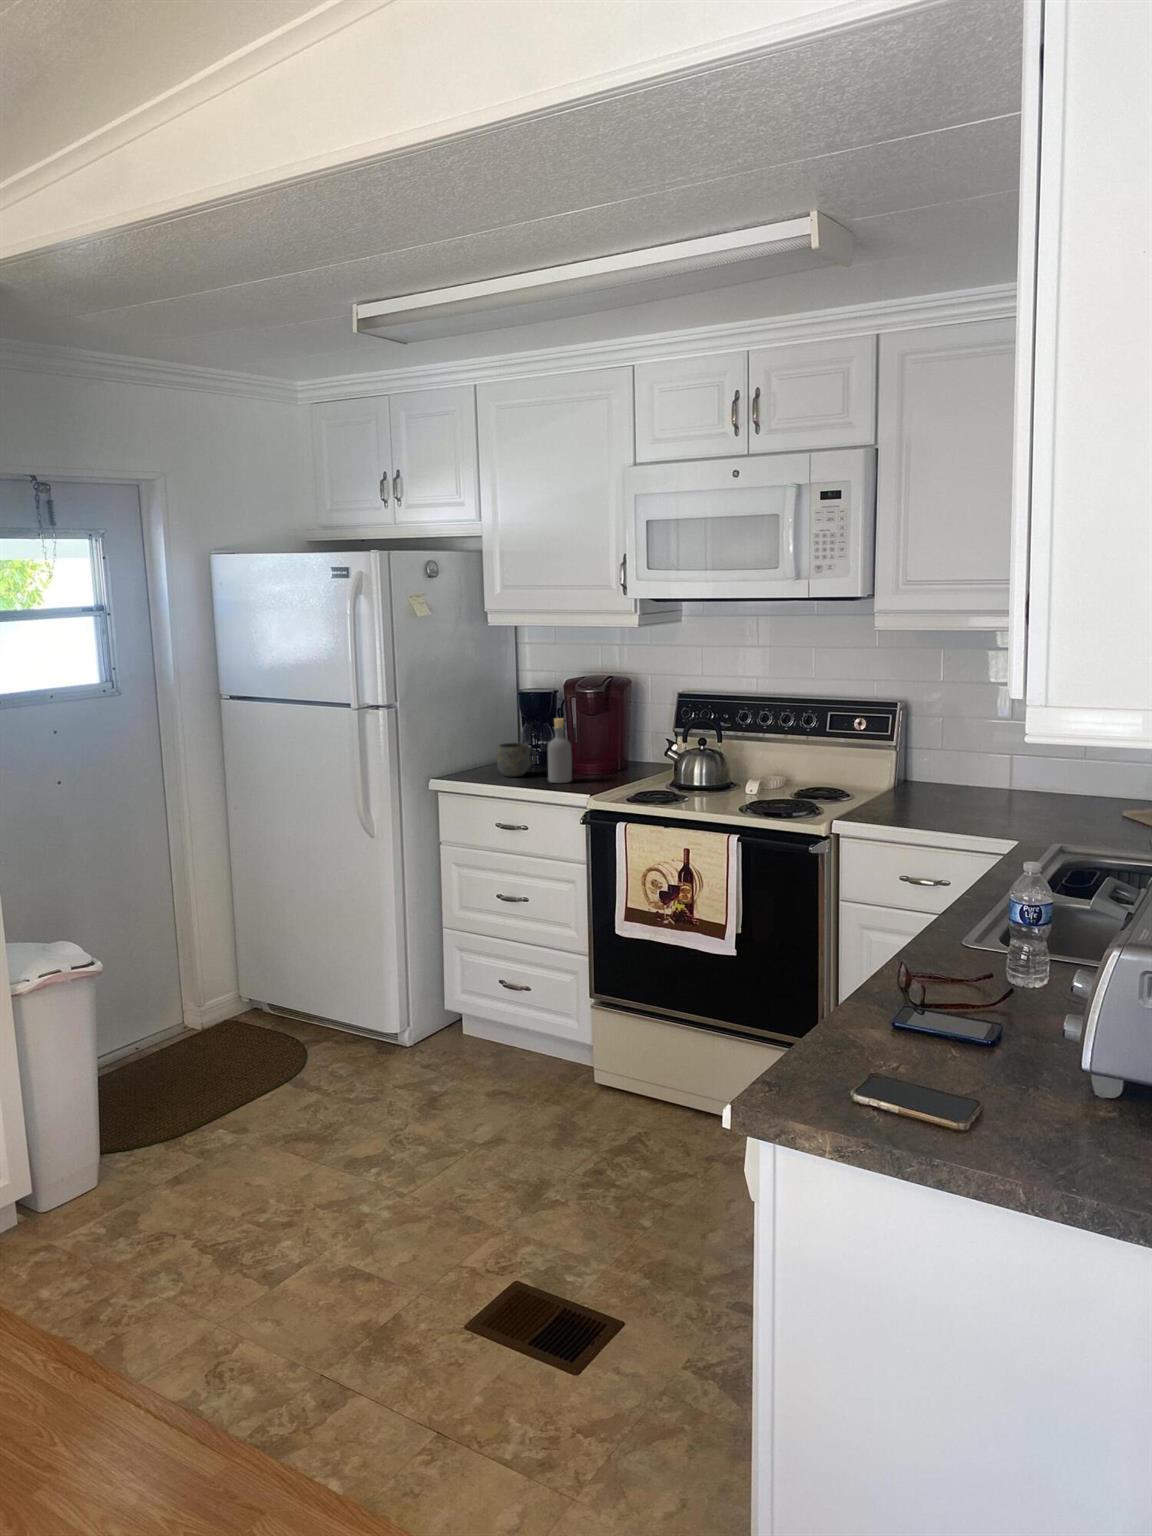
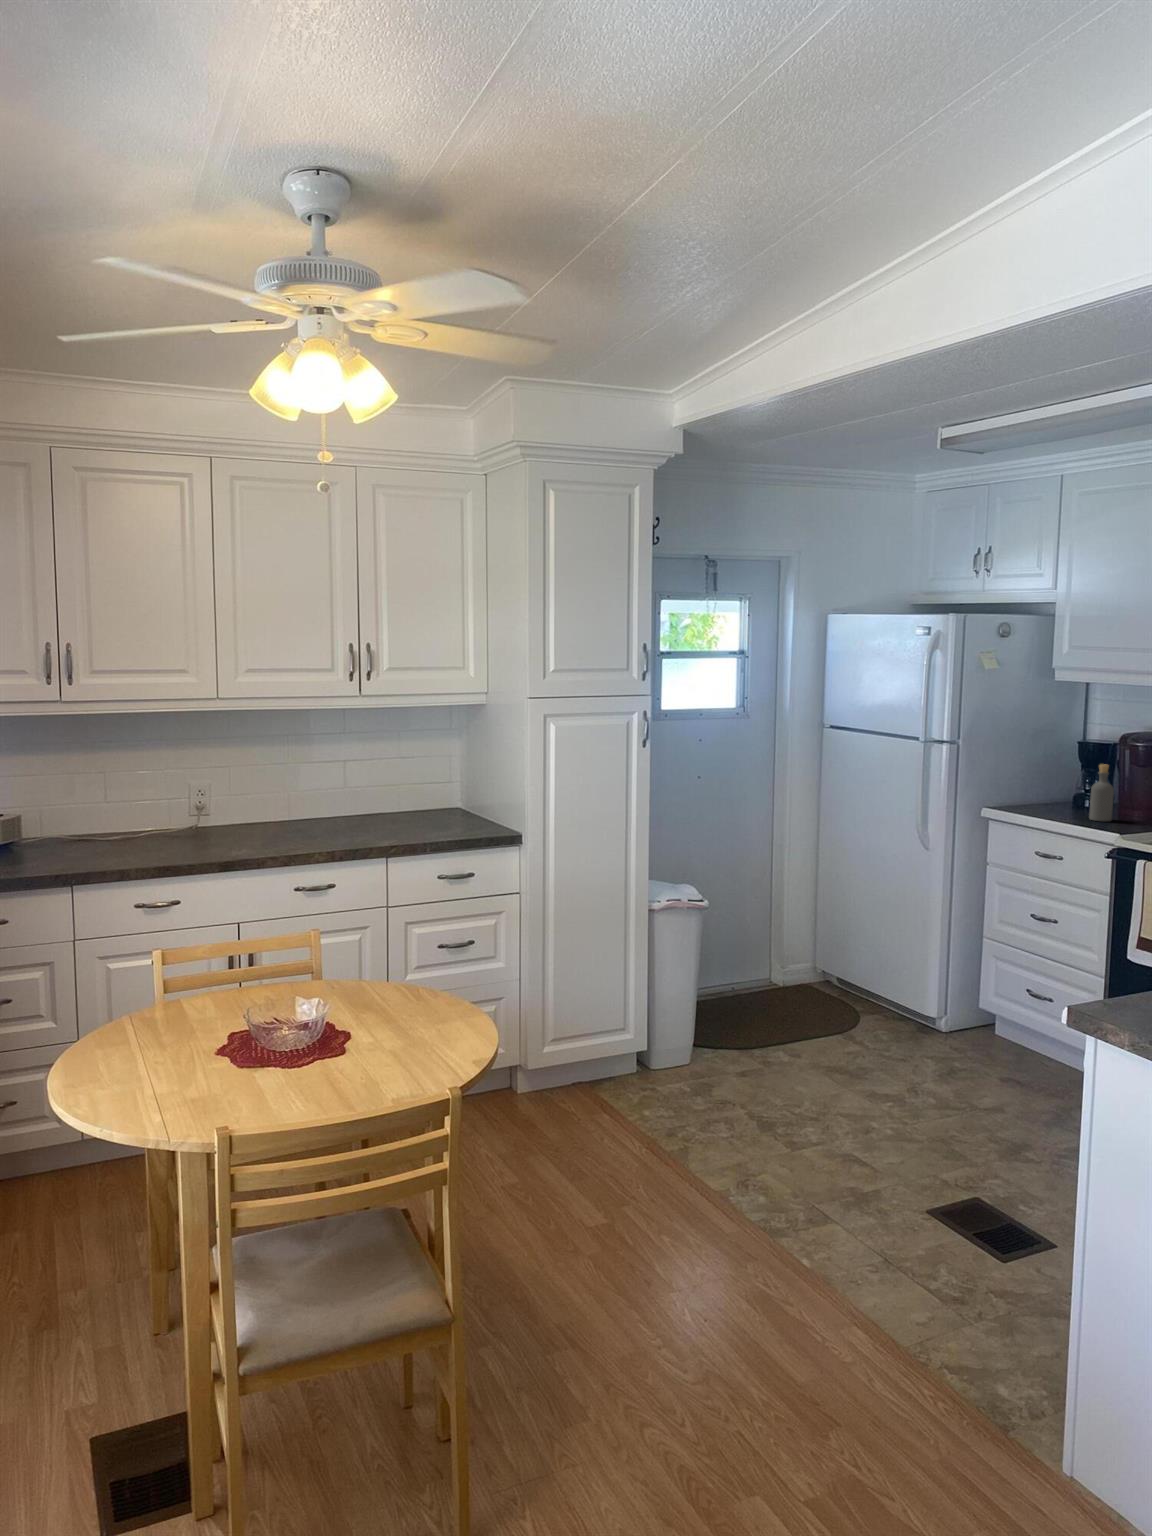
mug: present [497,743,536,777] -> none [1047,784,1085,813]

